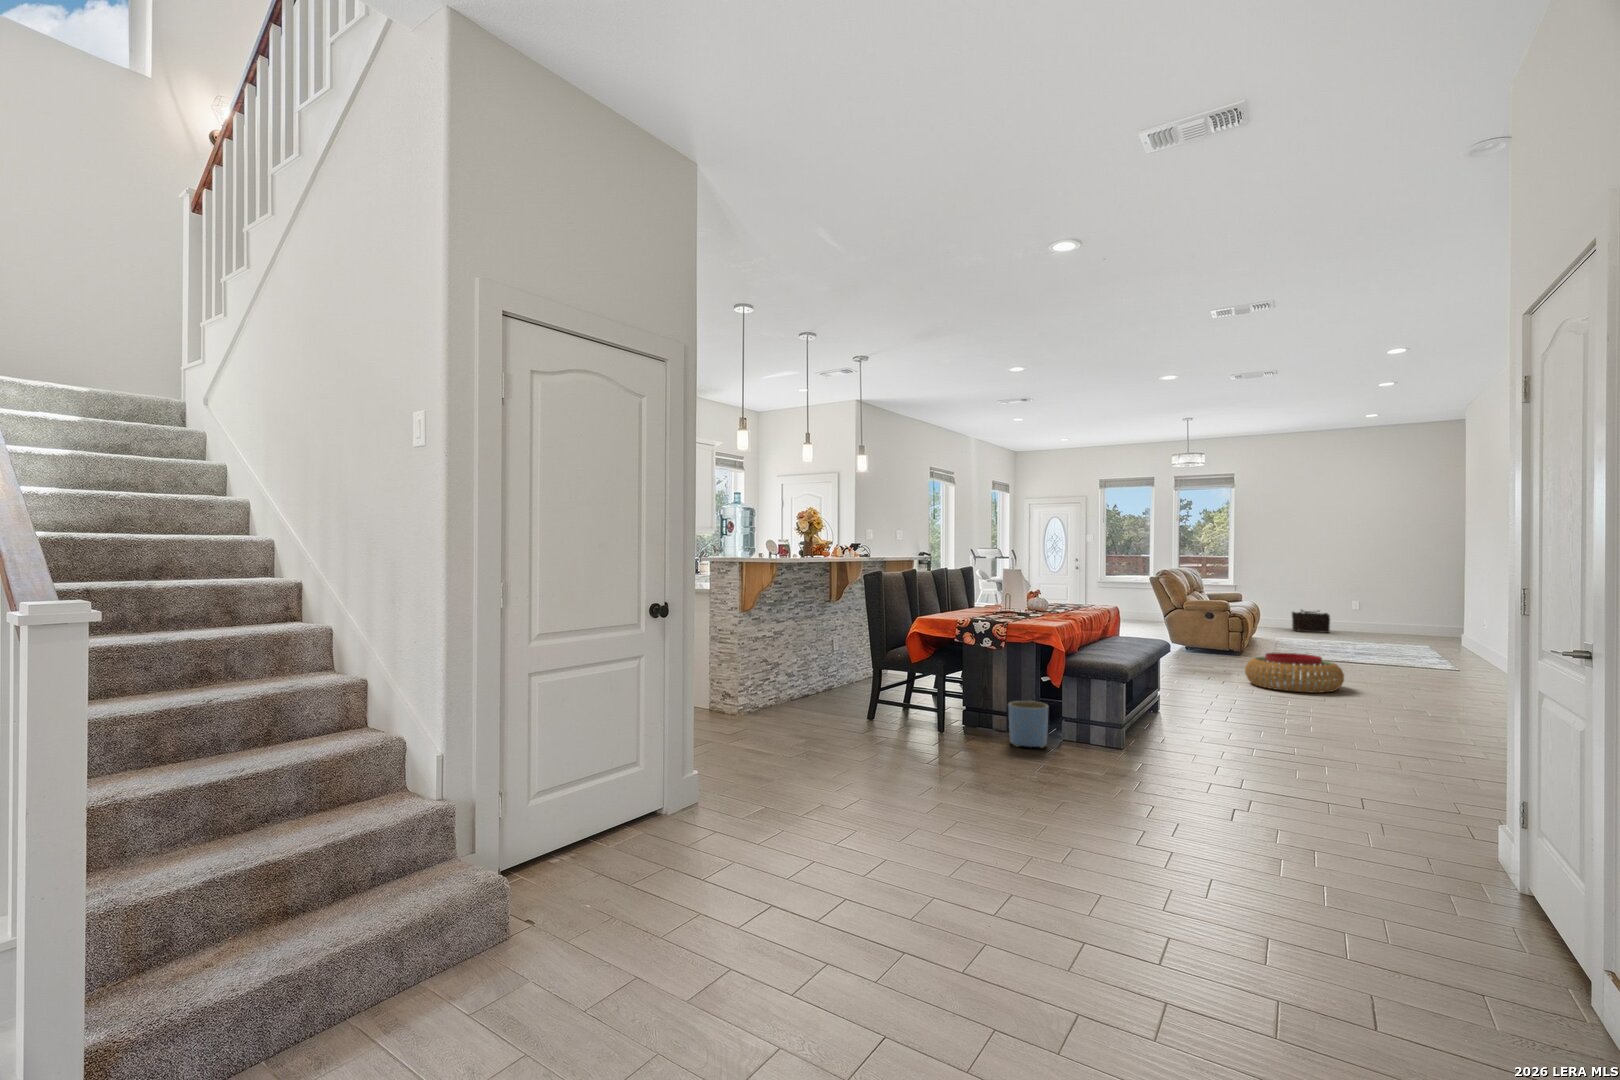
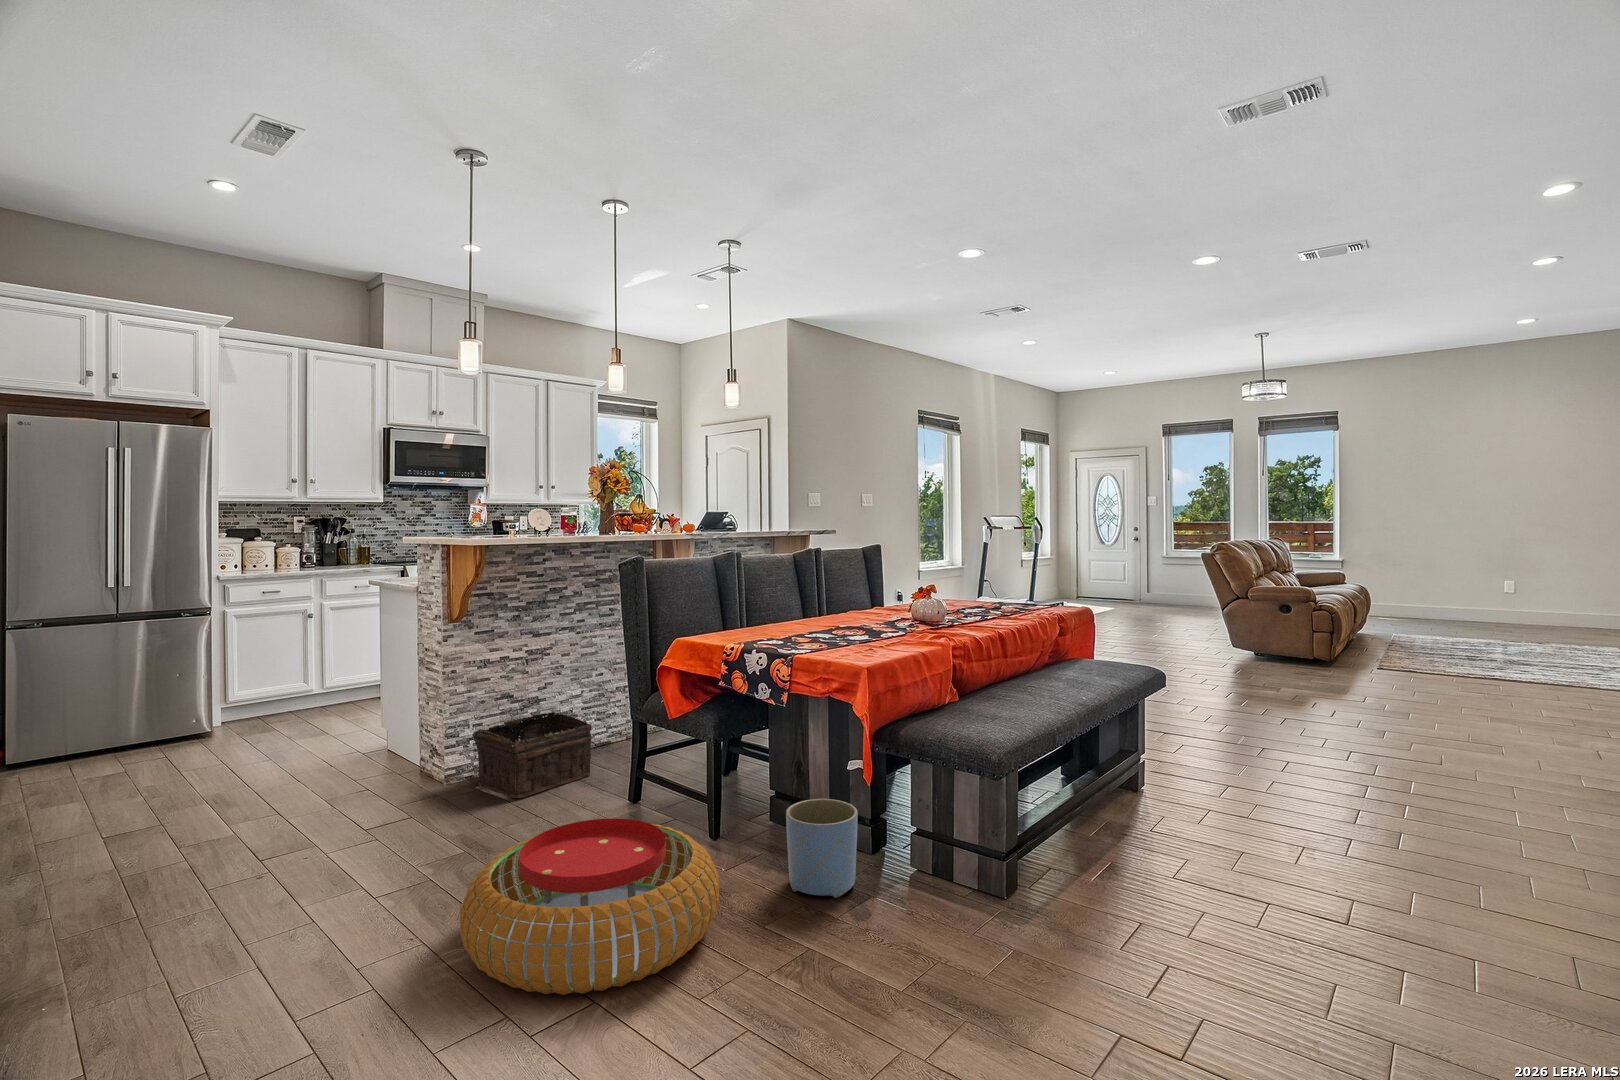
basket: present [1292,610,1330,633] -> present [472,712,592,798]
pouf: present [1245,653,1344,693] -> present [460,818,720,995]

